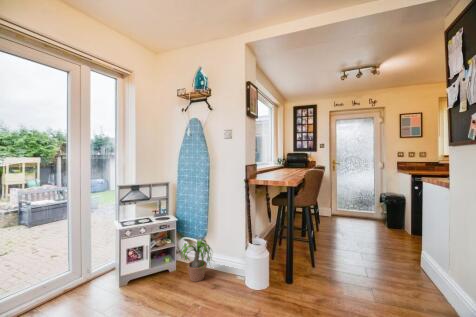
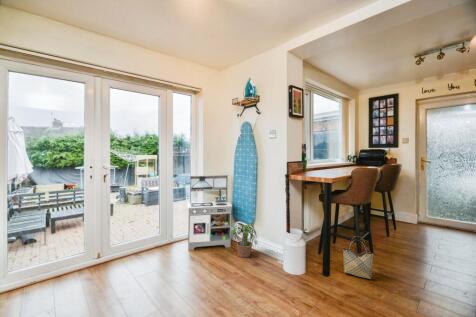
woven basket: none [303,236,330,277] -> present [343,236,374,279]

